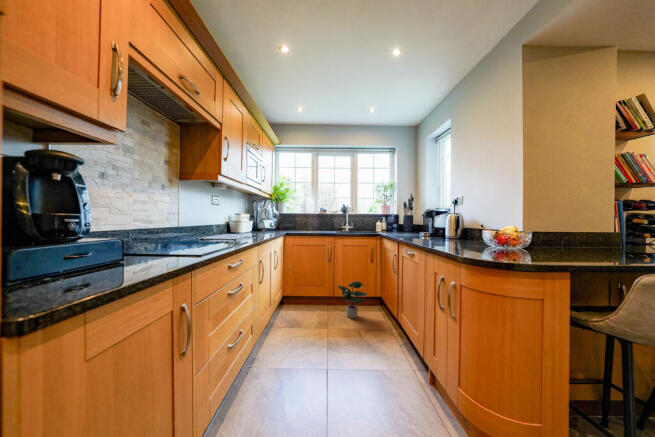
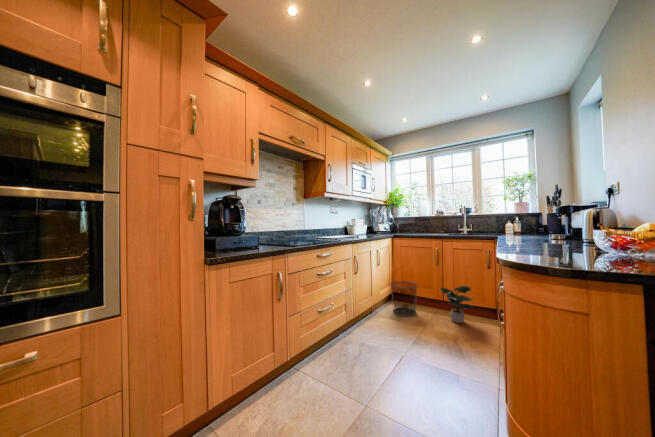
waste bin: none [288,284,317,323] -> present [391,281,417,316]

